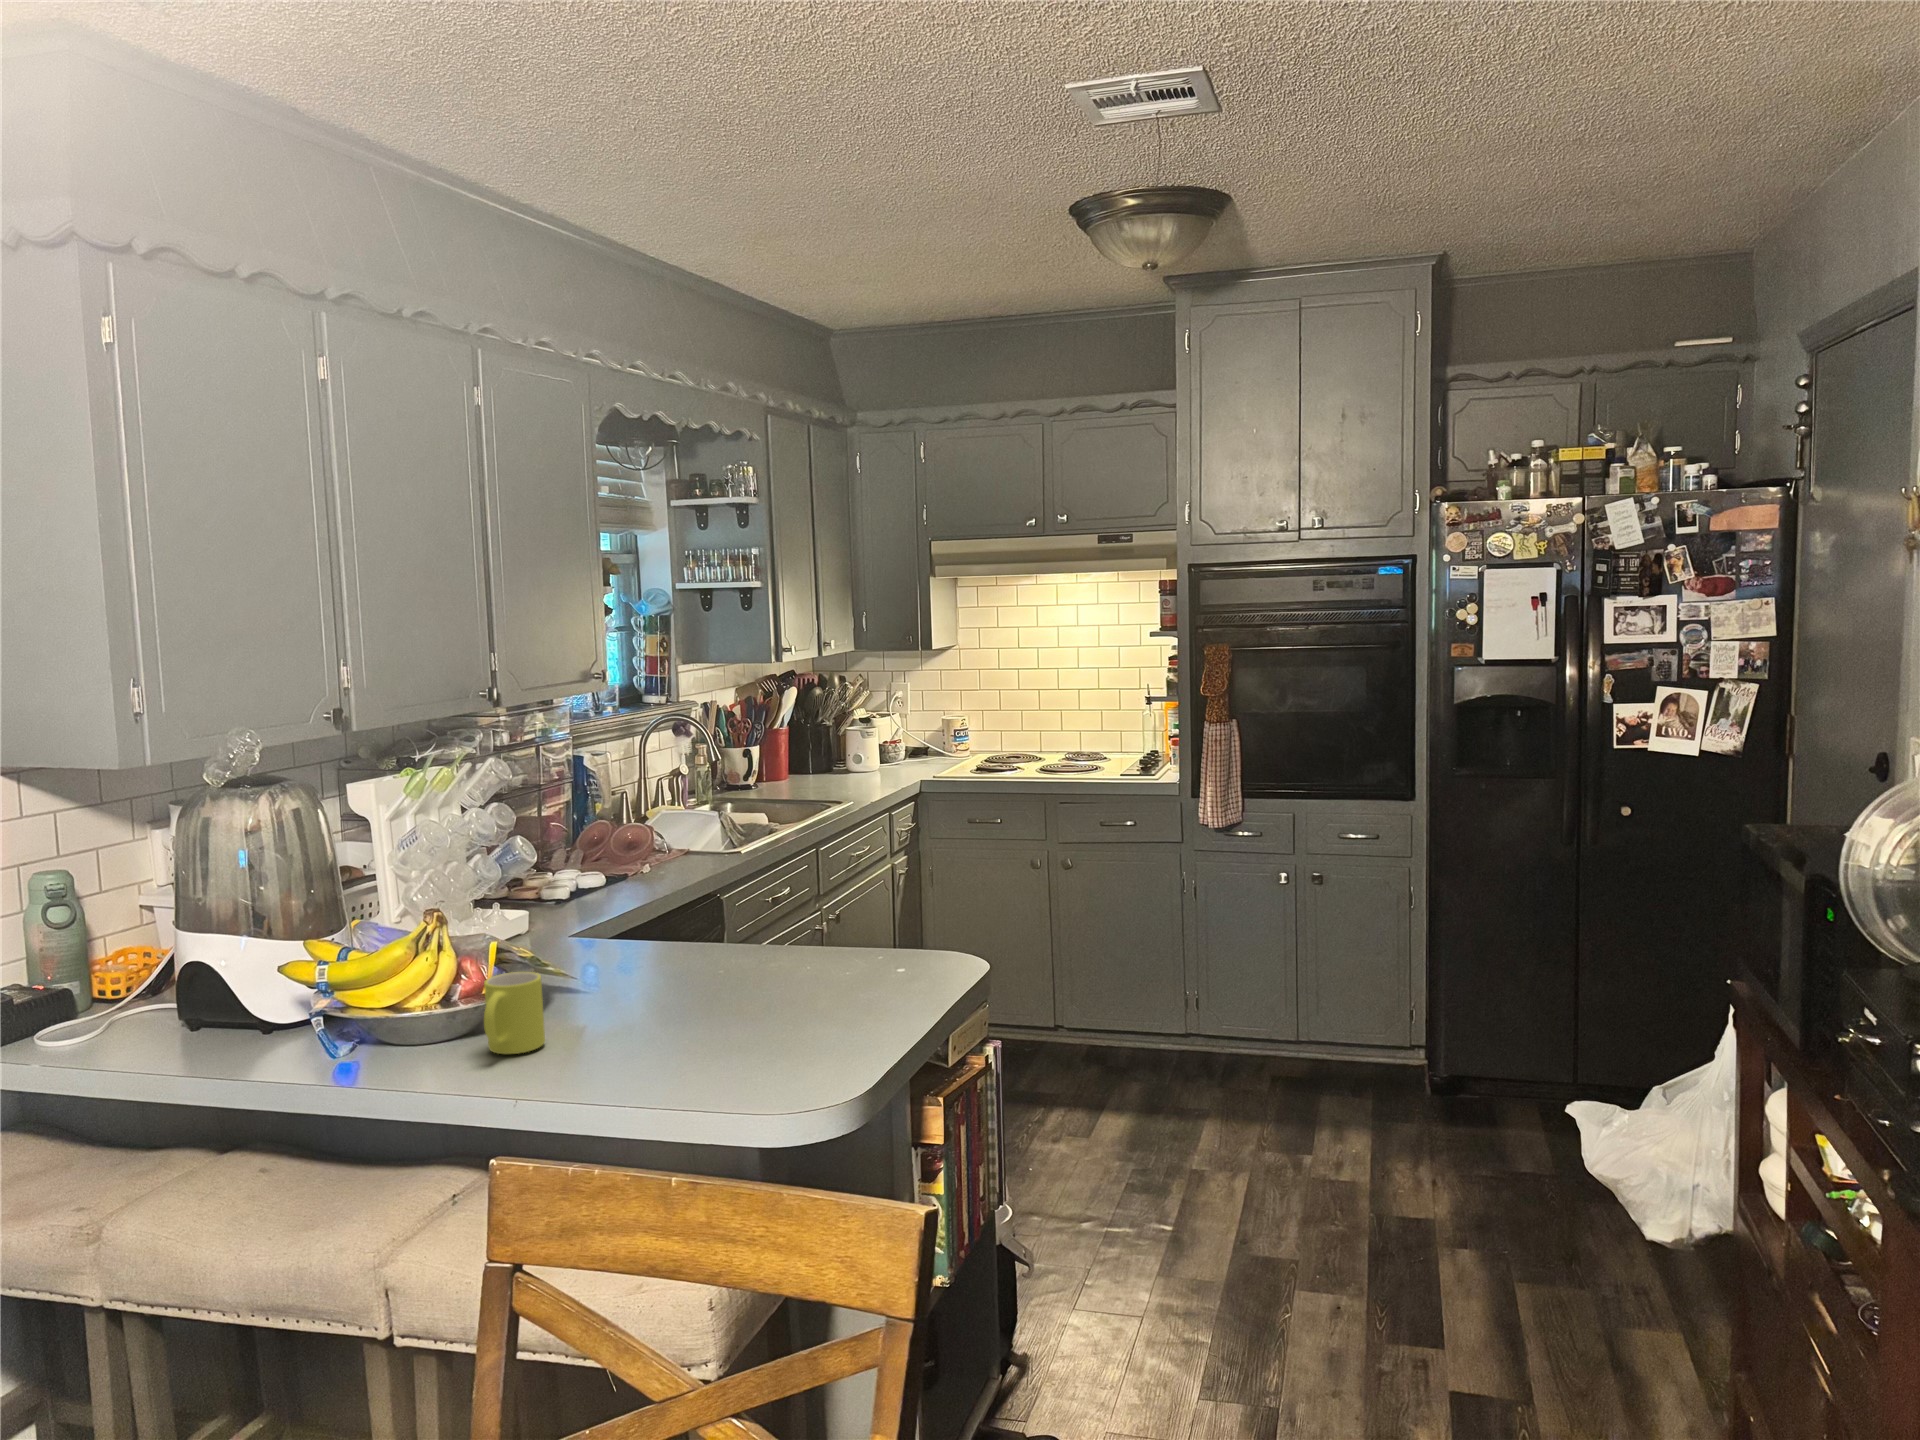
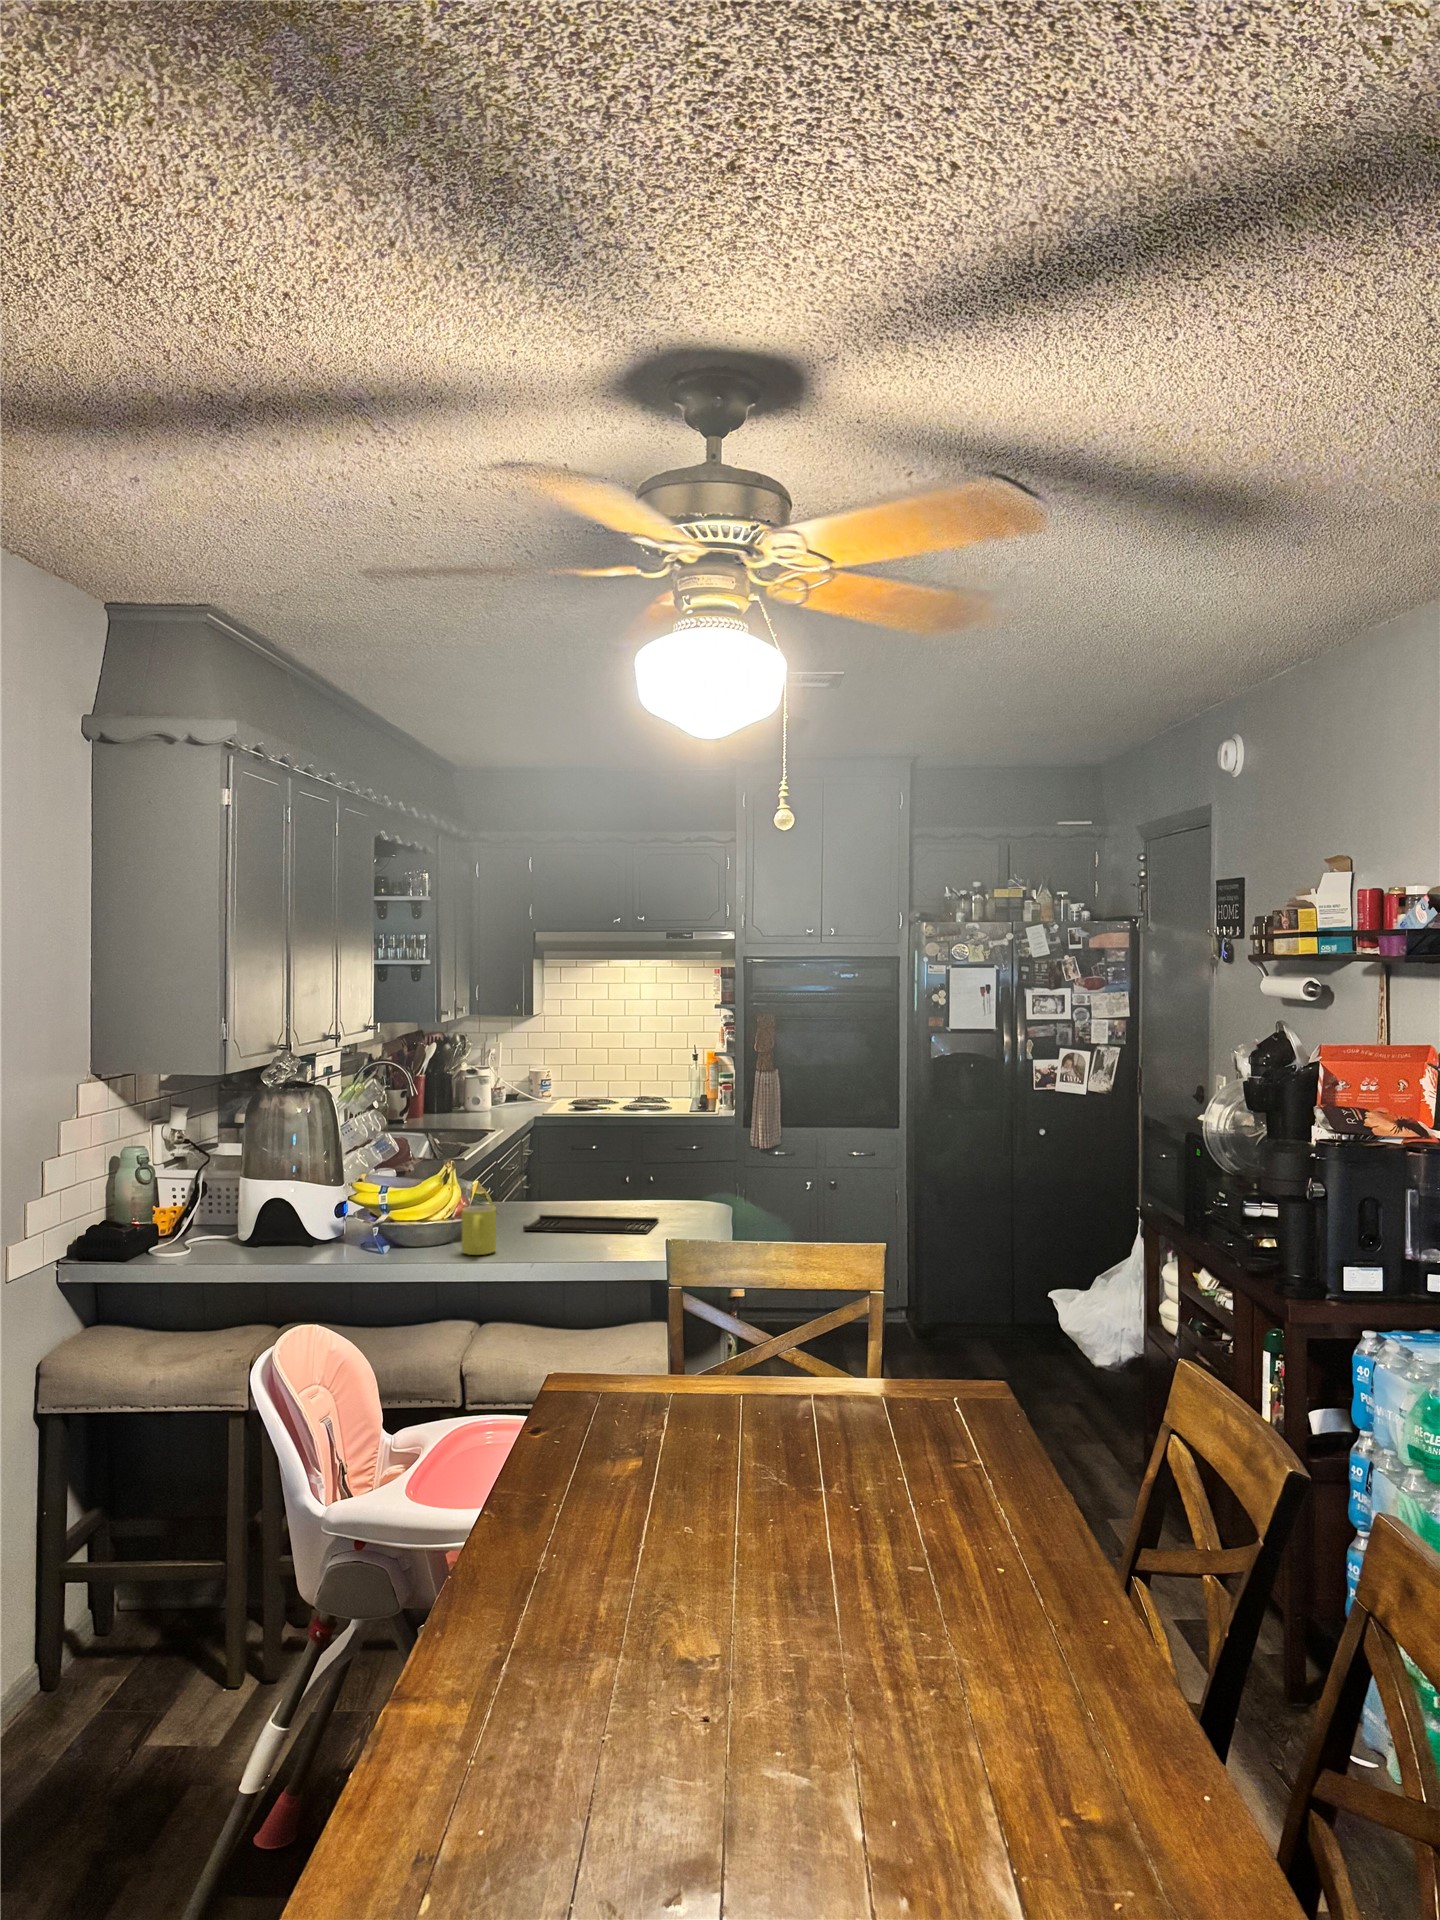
tray: none [638,968,859,1018] -> present [523,1215,659,1234]

